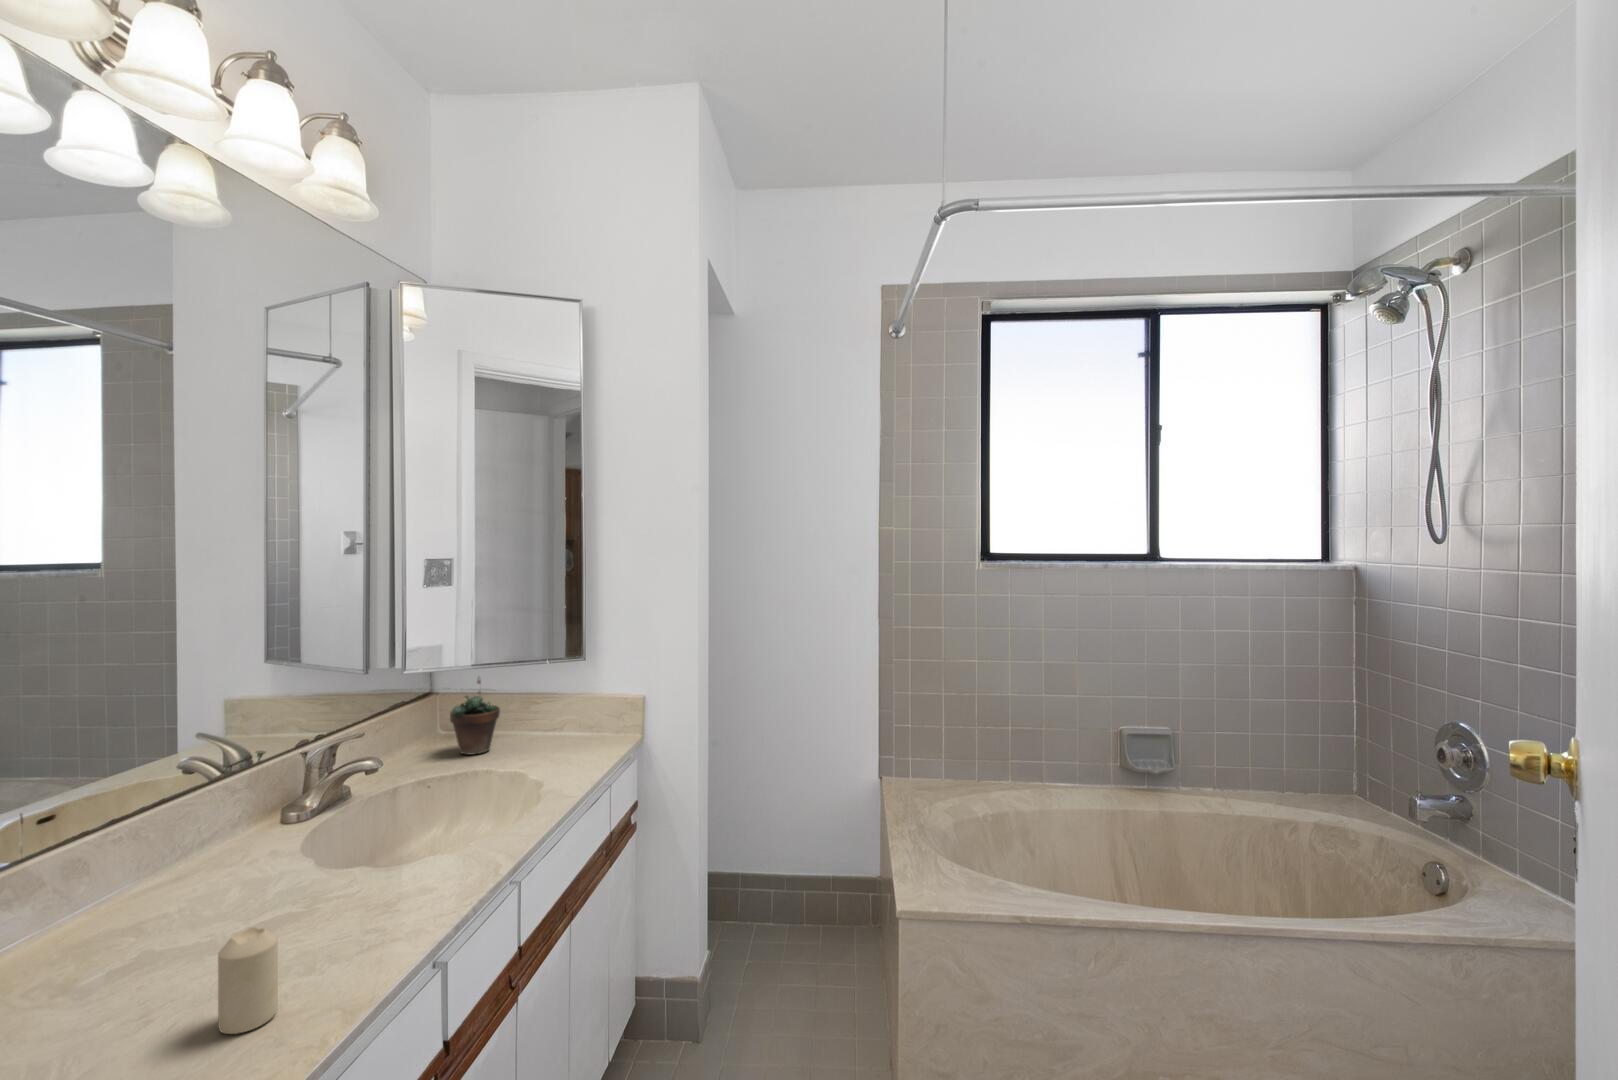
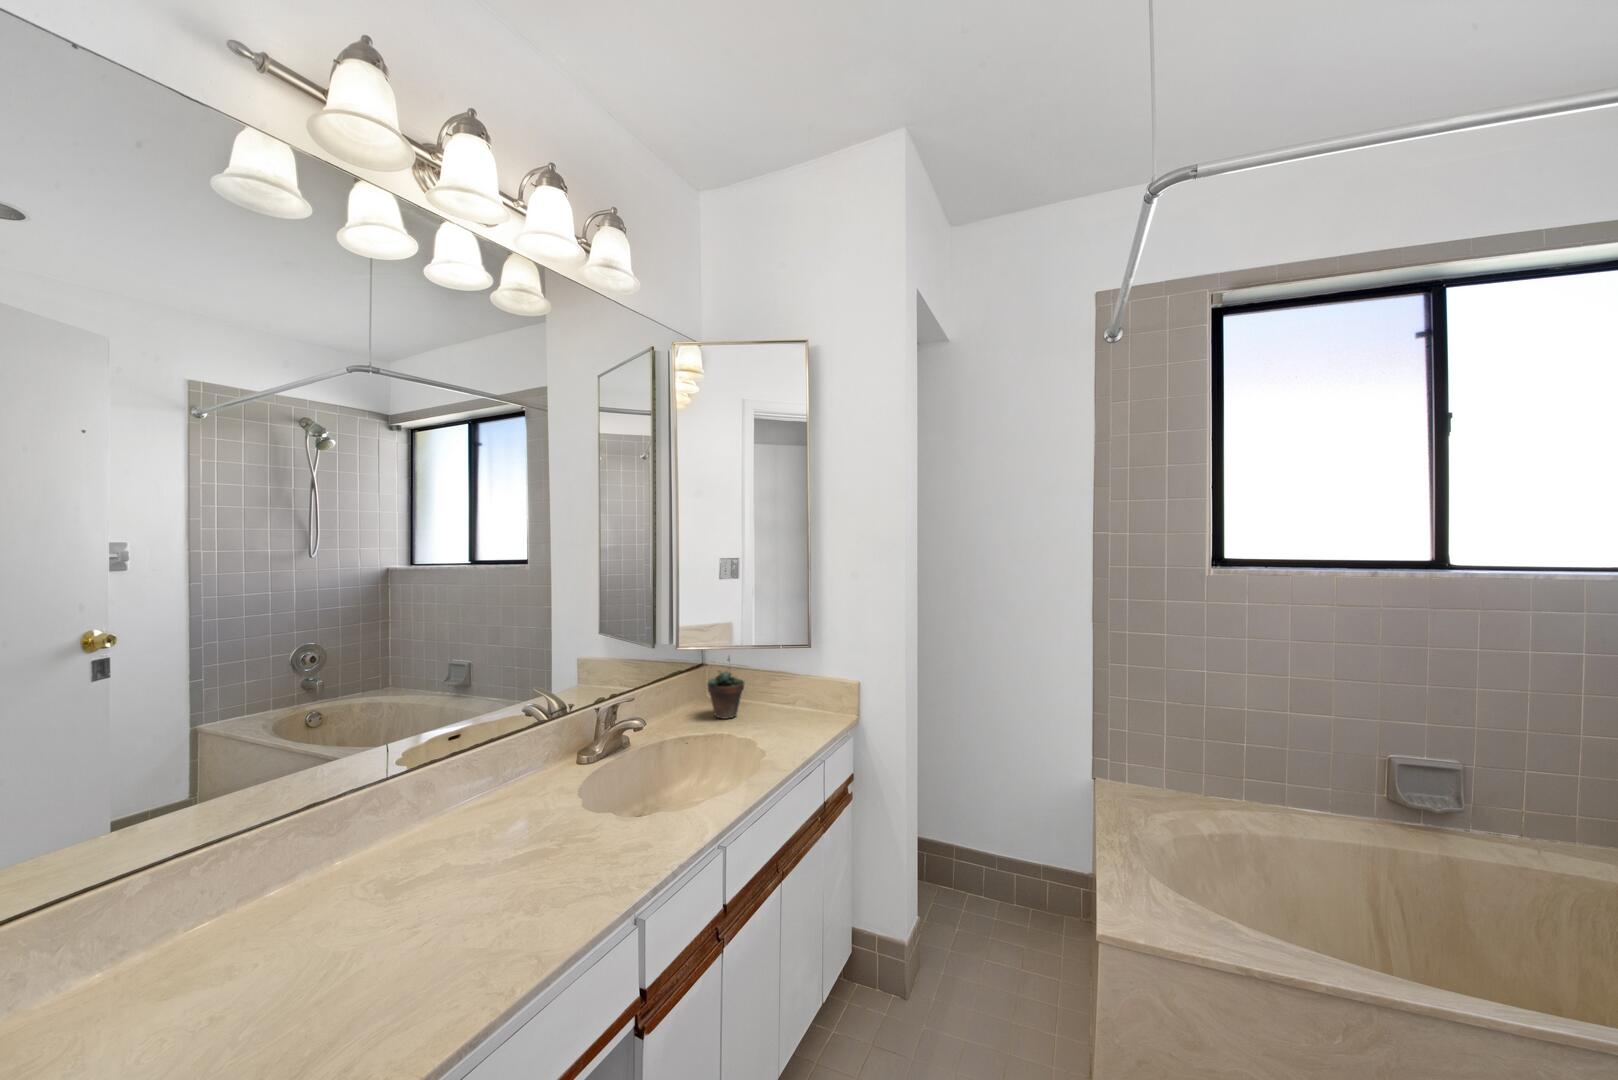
candle: present [218,927,278,1034] -> none [473,869,517,960]

